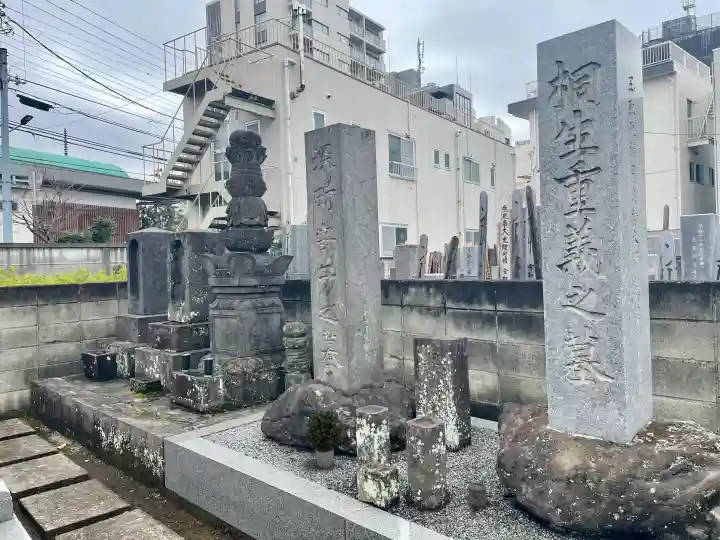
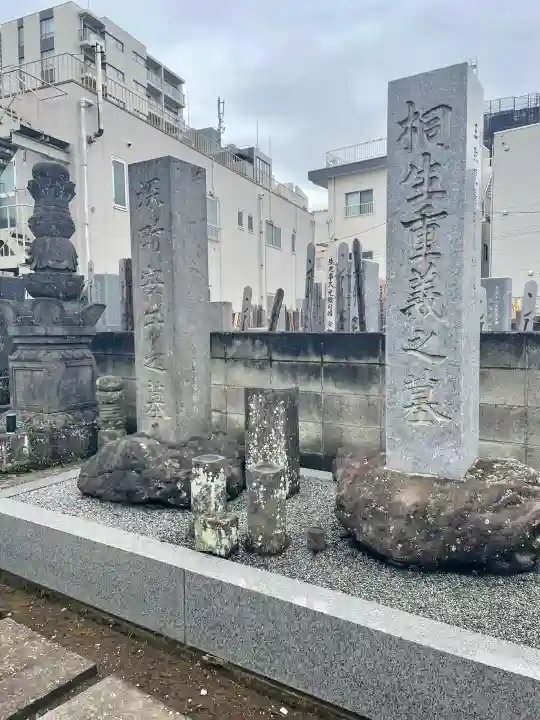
potted plant: present [306,411,344,469] -> none [132,462,174,524]

